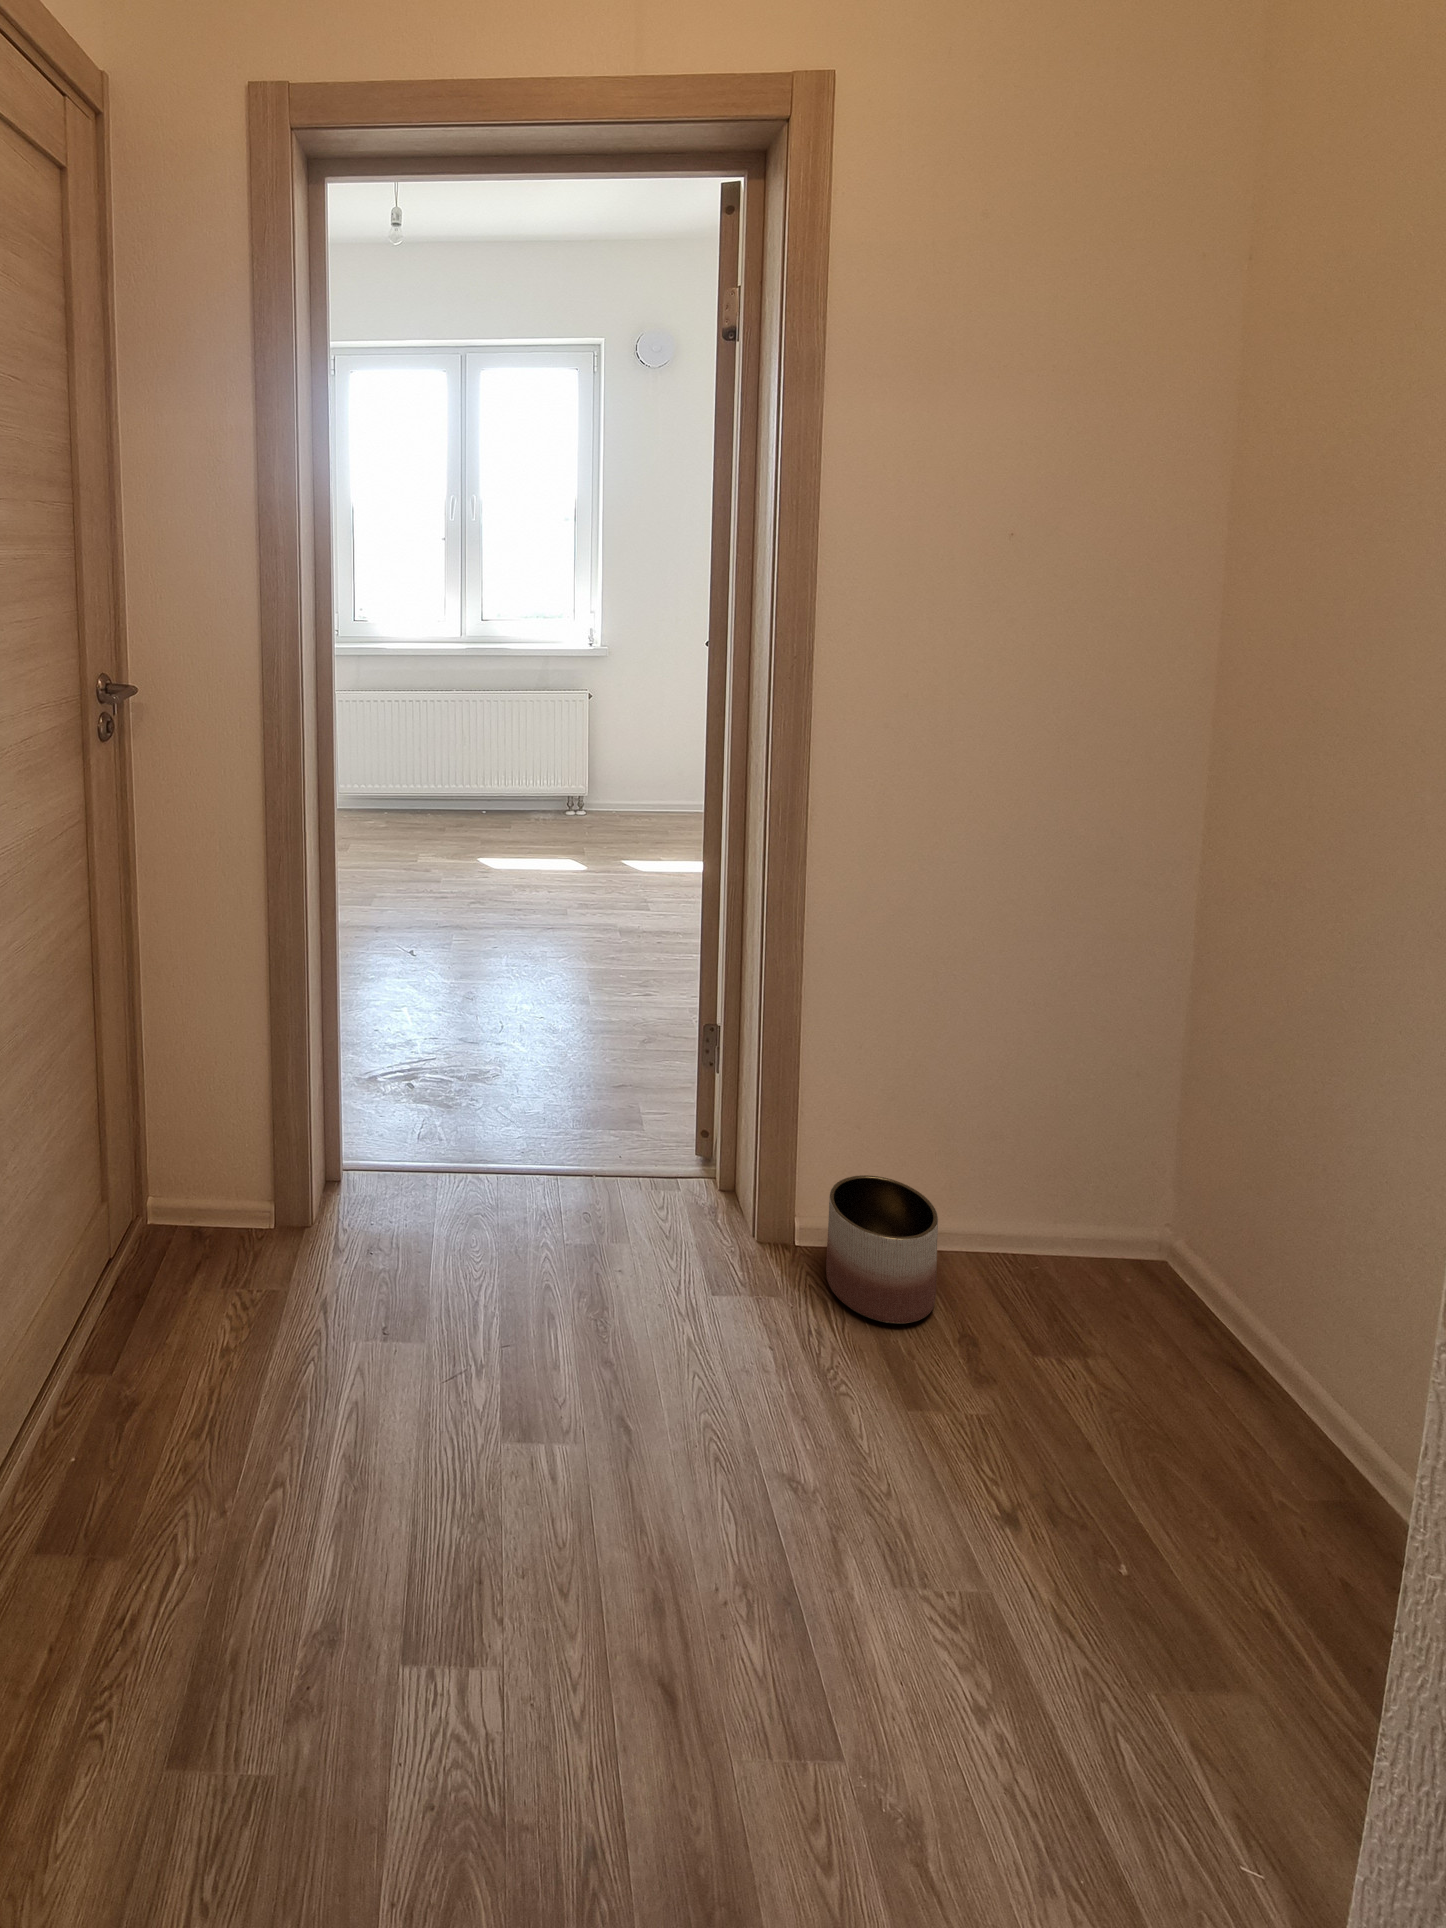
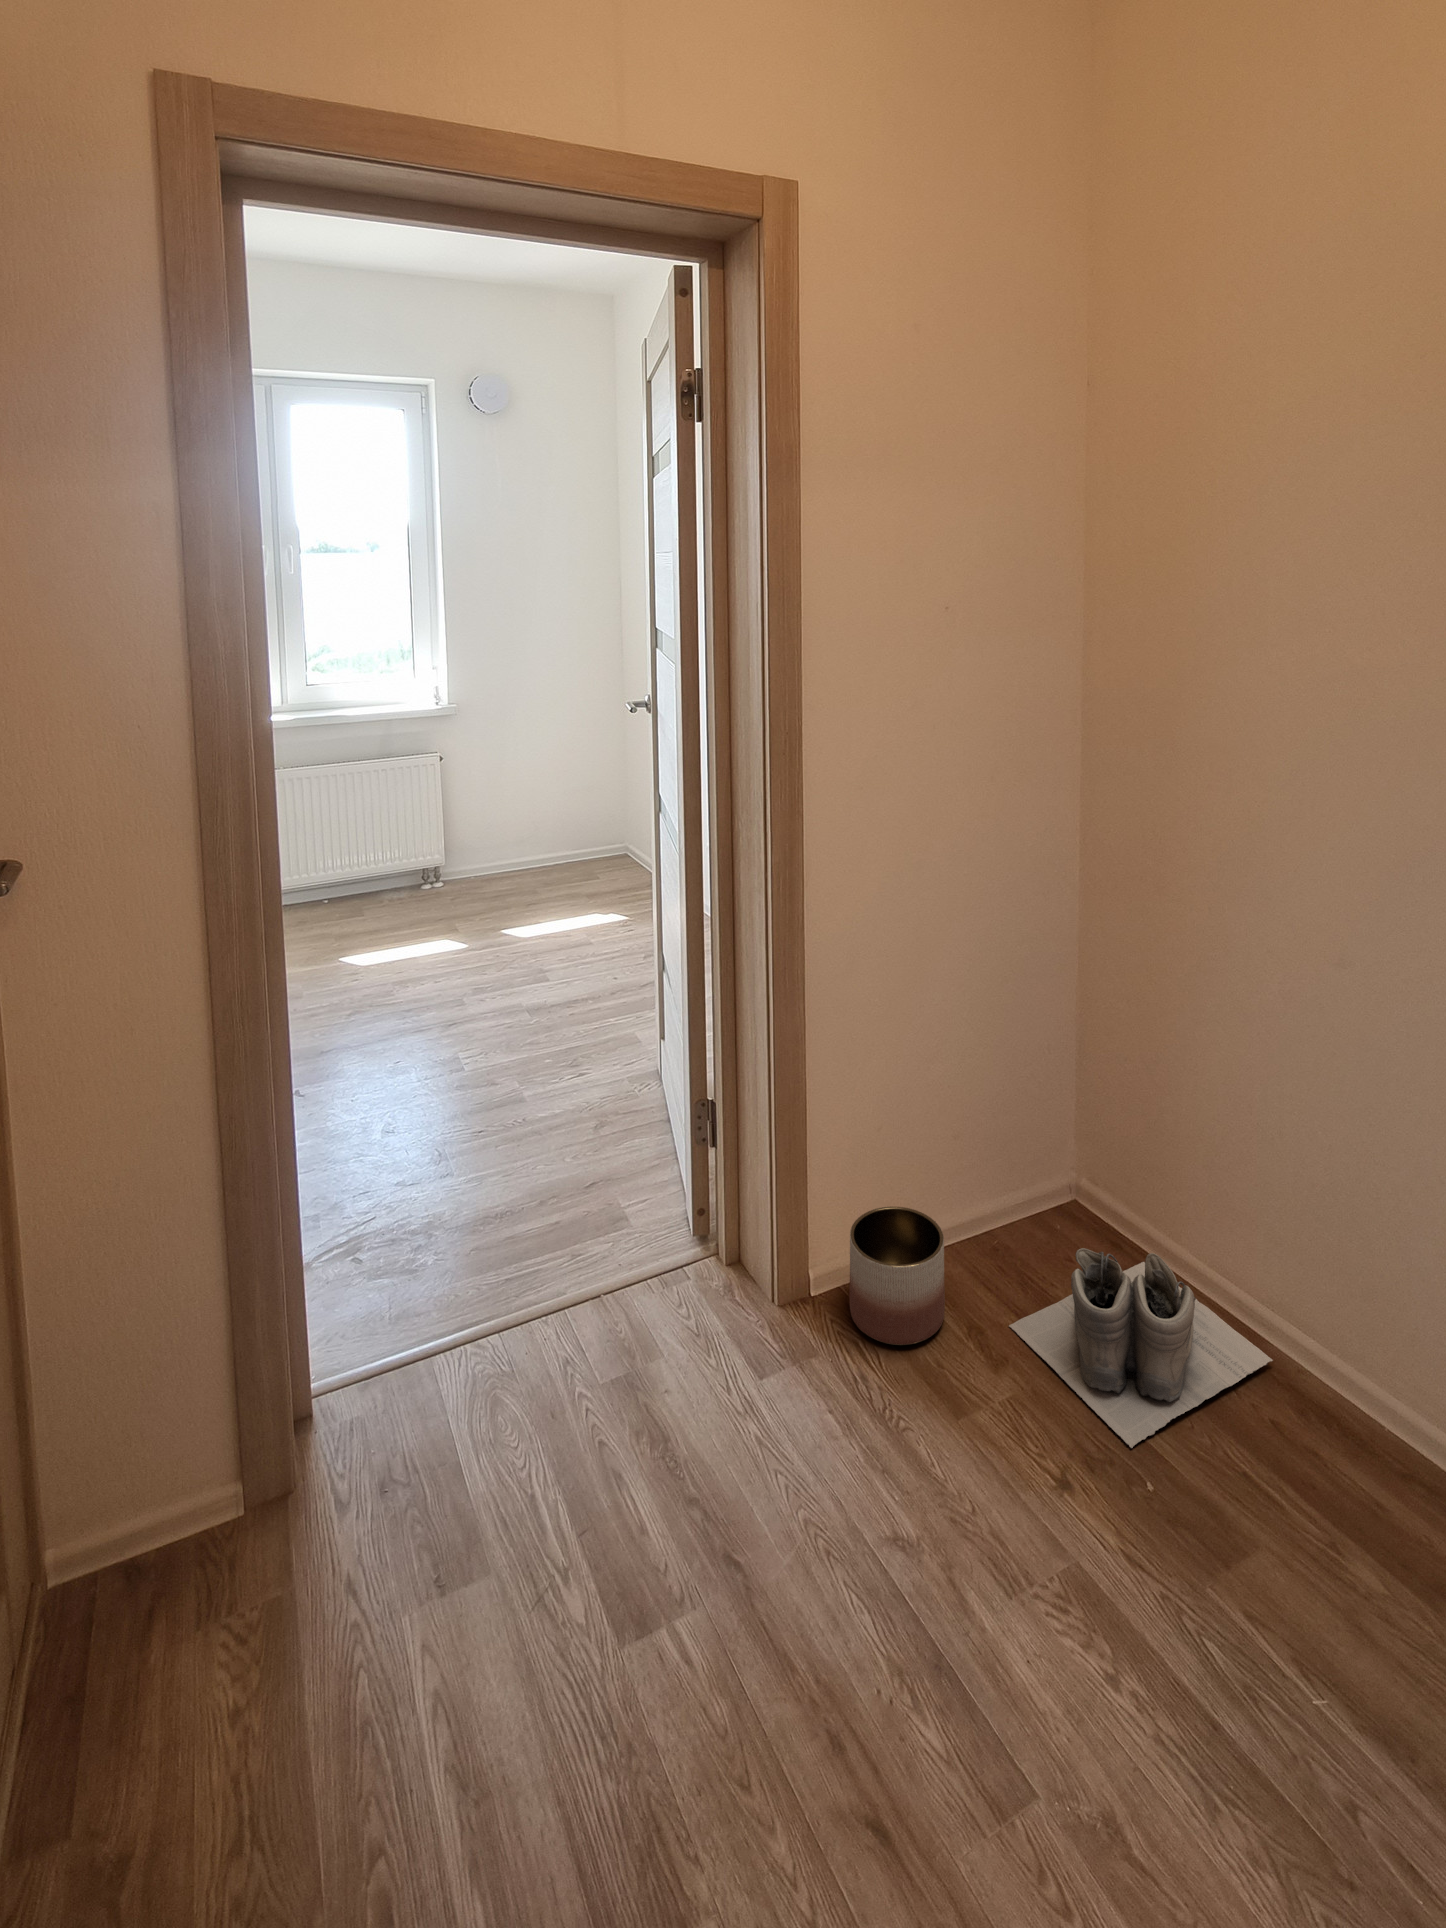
boots: none [1010,1287,1381,1525] -> present [1009,1248,1273,1448]

